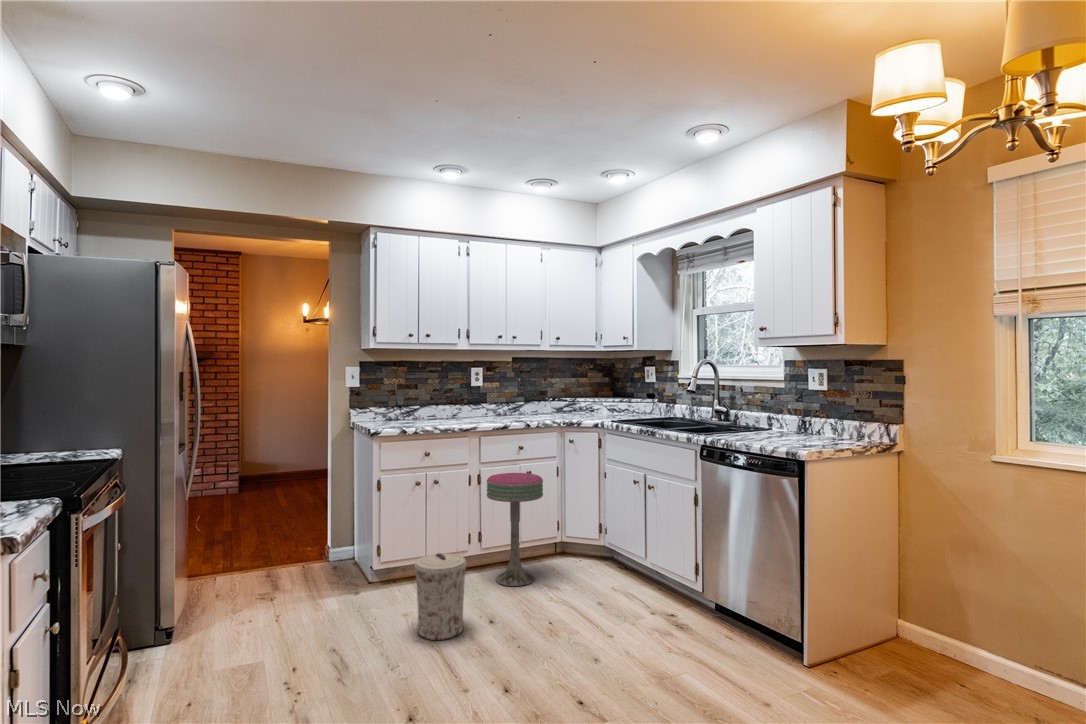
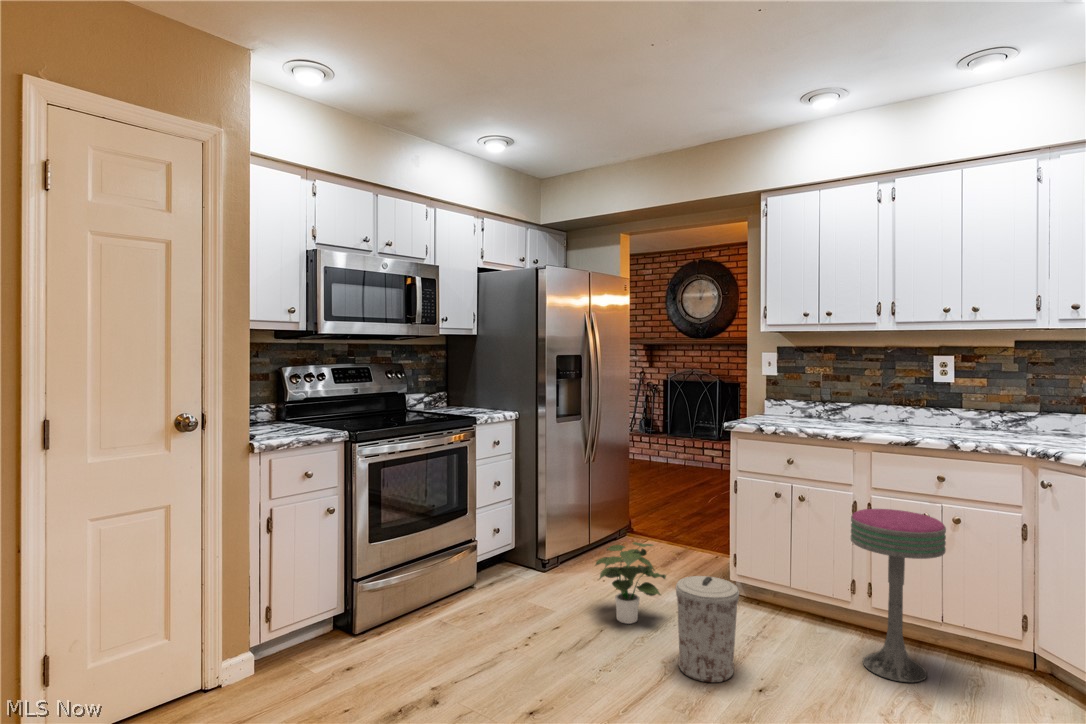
potted plant: none [289,551,367,636] -> present [596,542,666,624]

